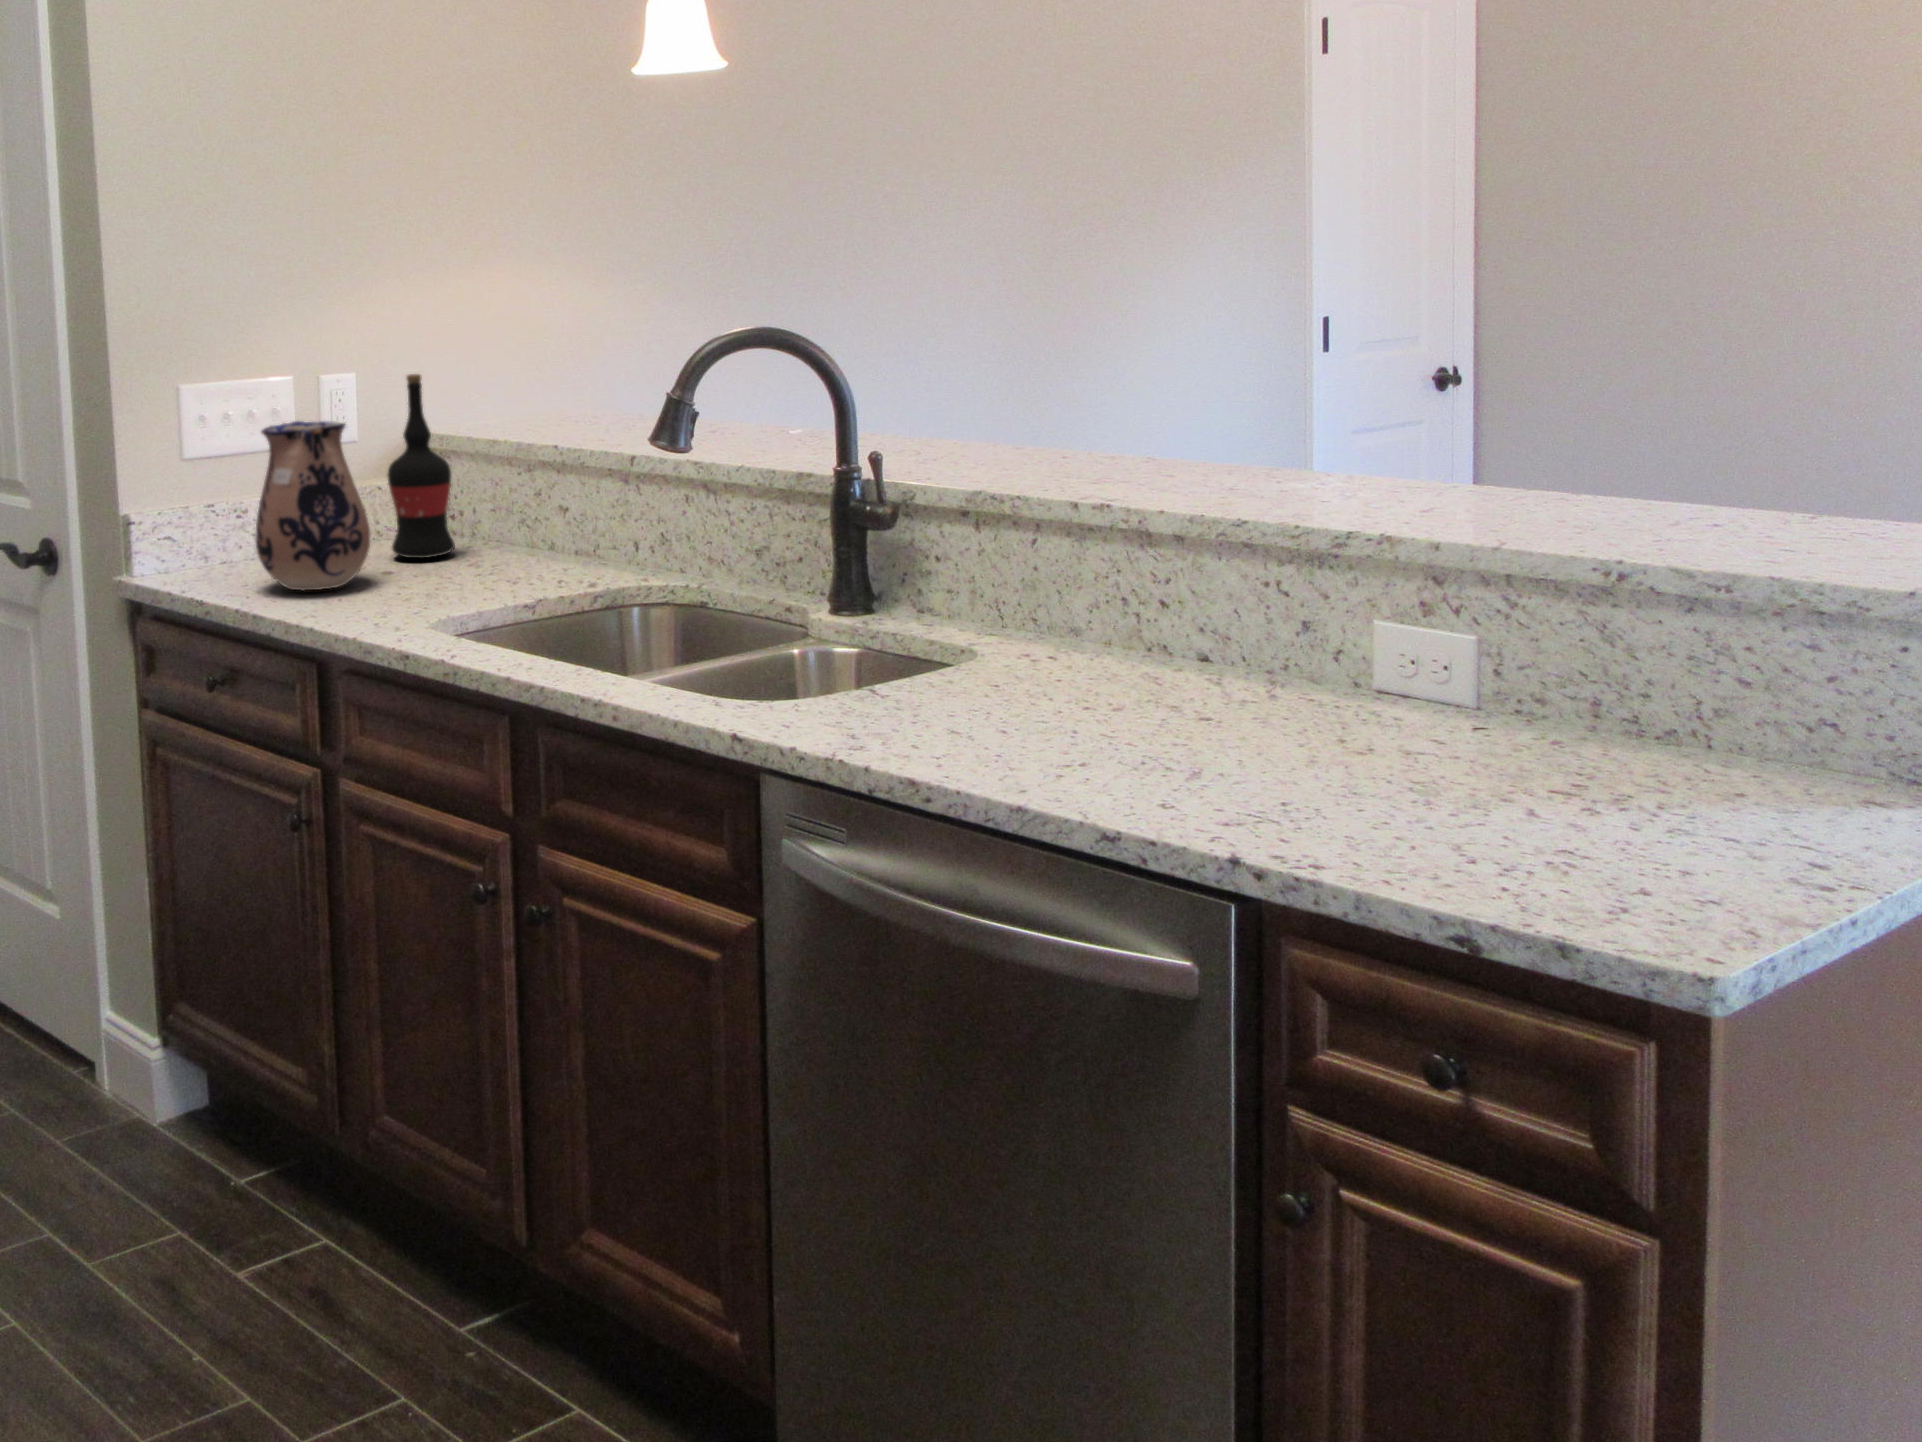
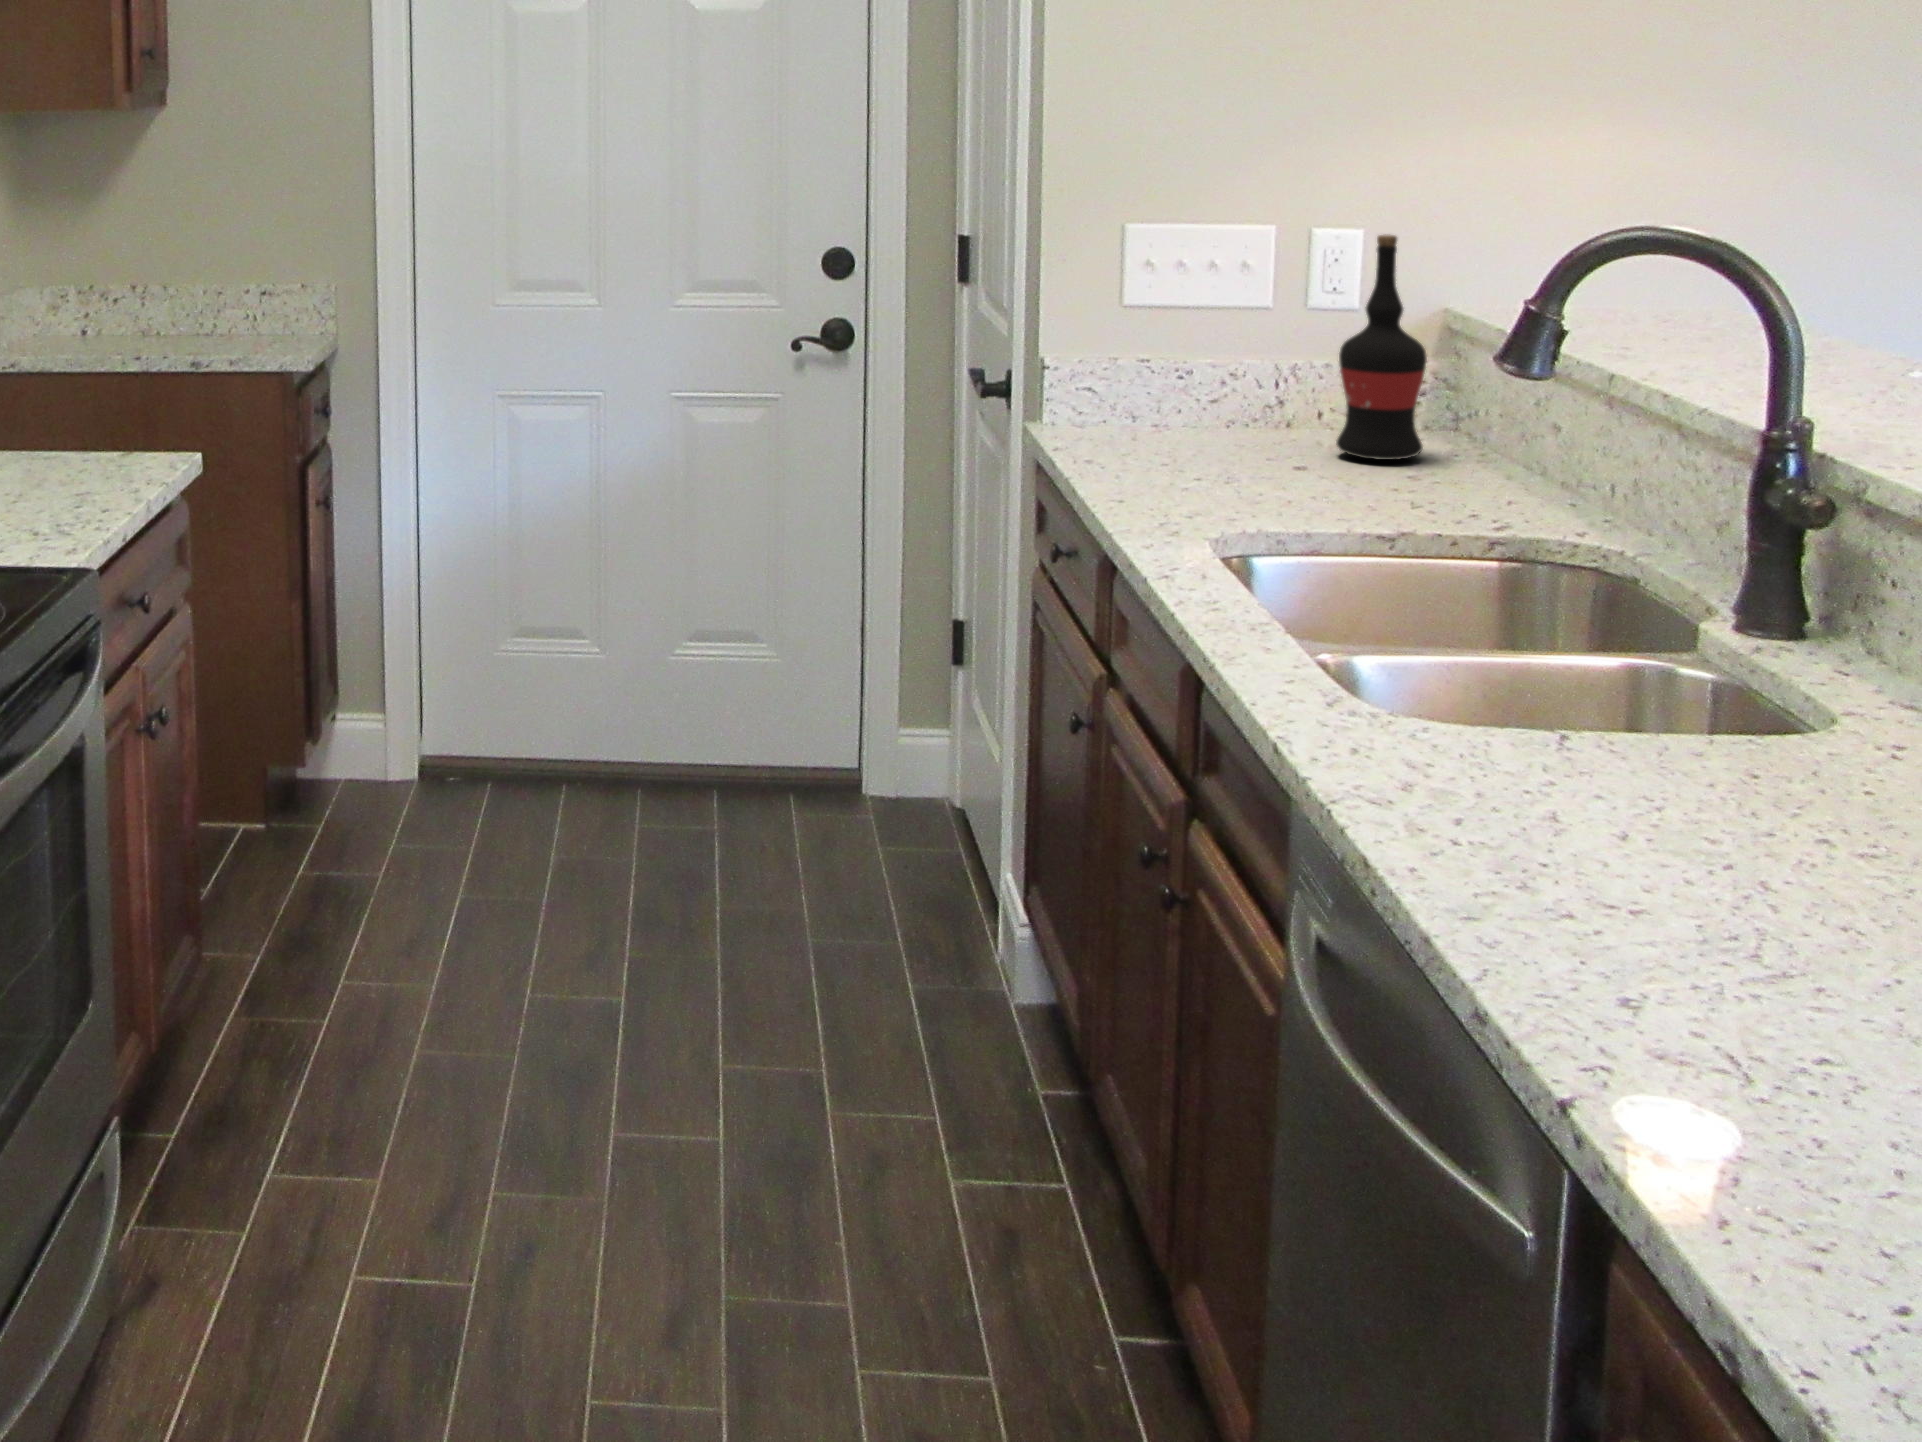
ceramic pitcher: present [255,421,370,590] -> none [1126,273,1266,470]

